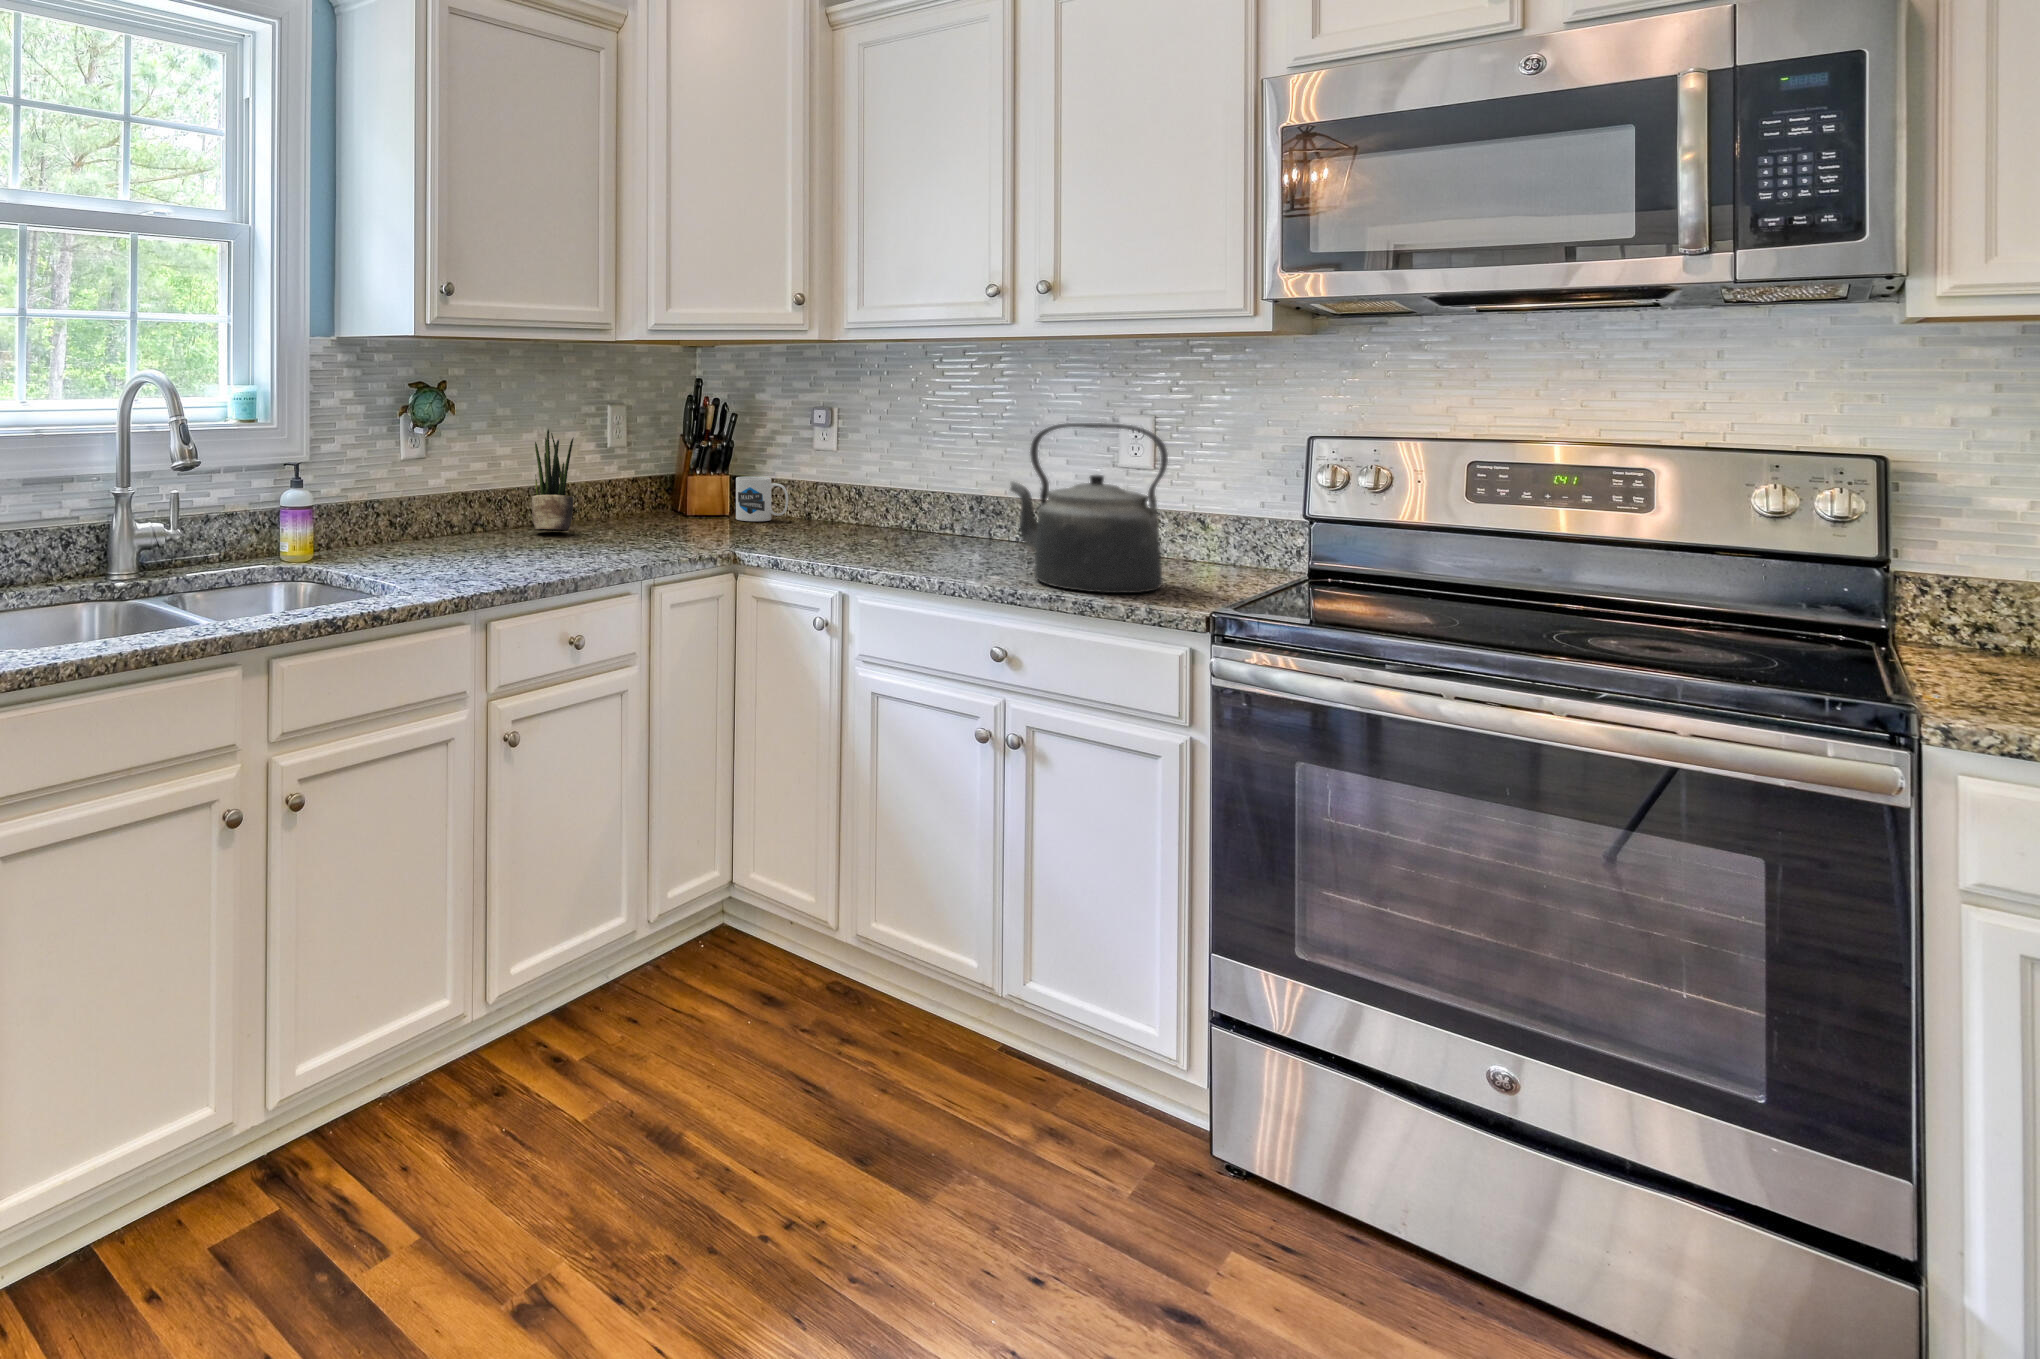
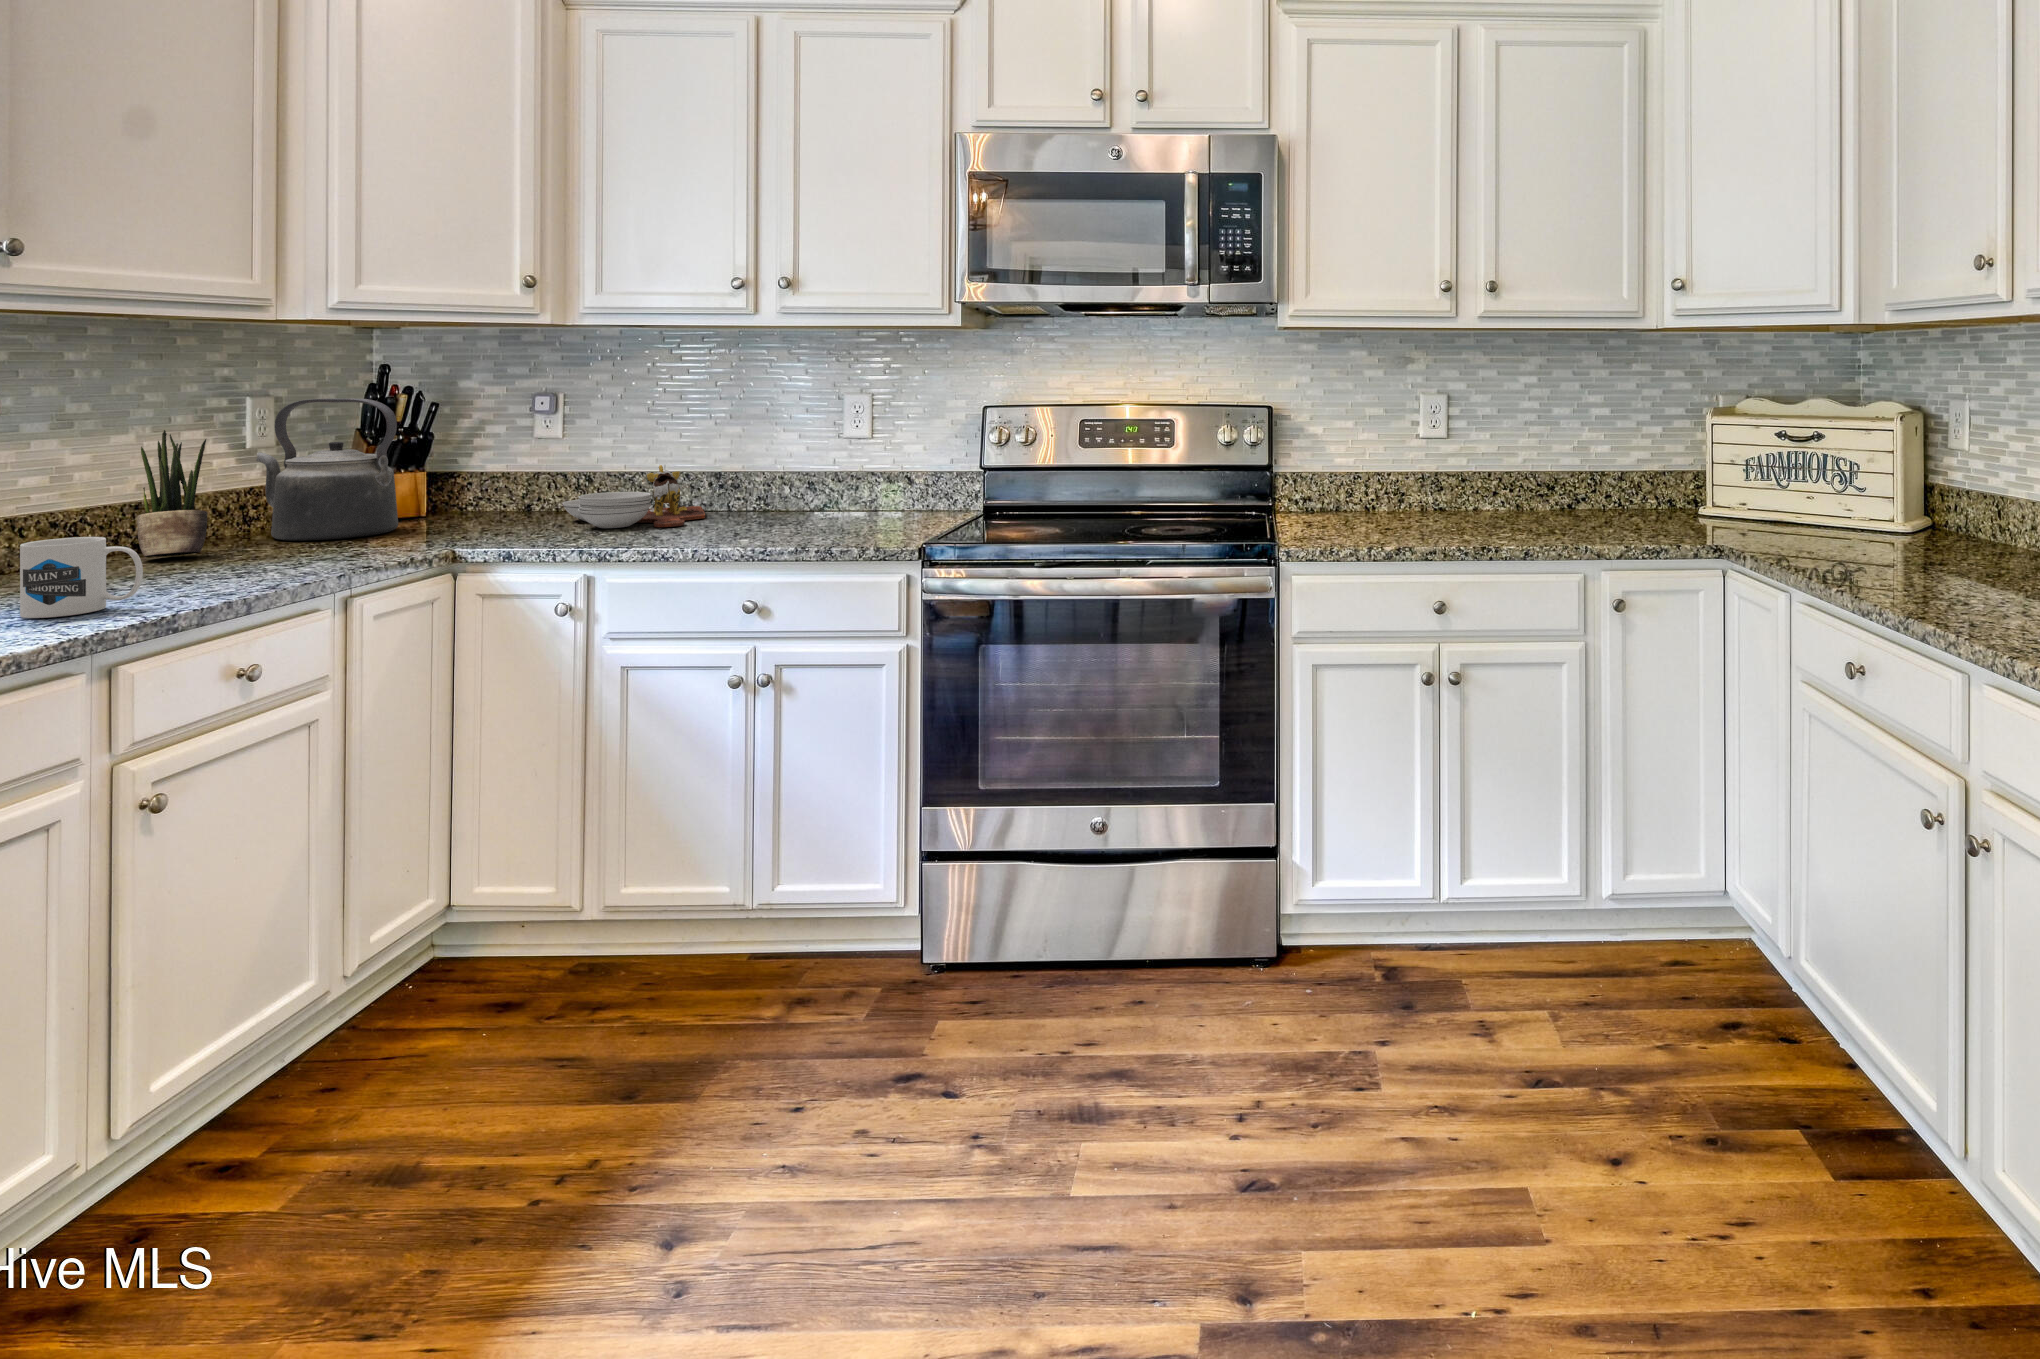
kettle: present [1010,423,1168,593] -> present [256,398,398,541]
mug: present [736,476,788,521] -> present [20,537,143,618]
cutting board: none [833,483,966,551] -> present [562,465,705,528]

